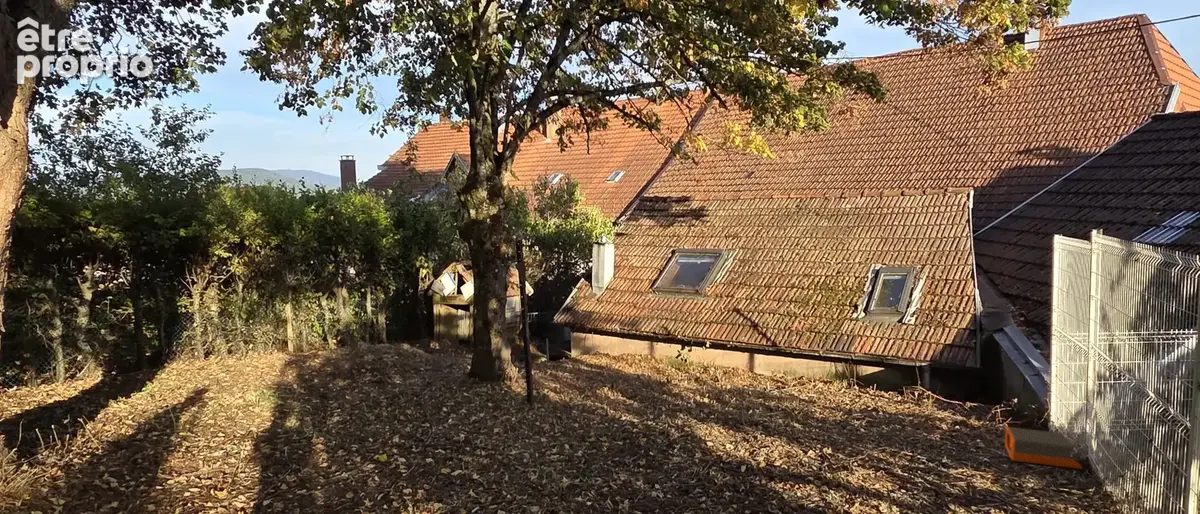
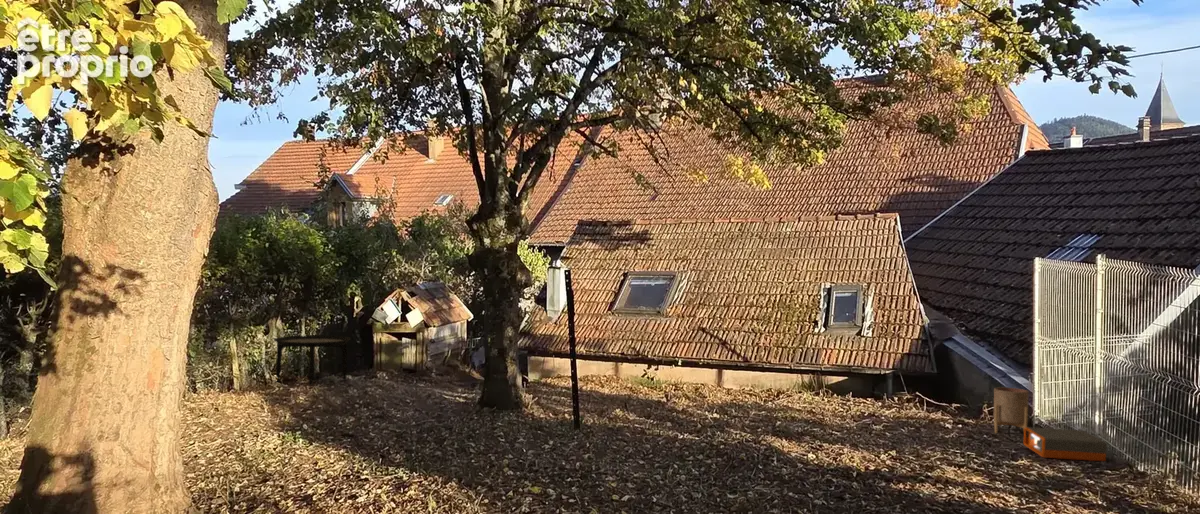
round table: none [308,304,382,352] -> present [274,335,350,386]
planter: none [993,383,1034,439] -> present [994,387,1029,433]

